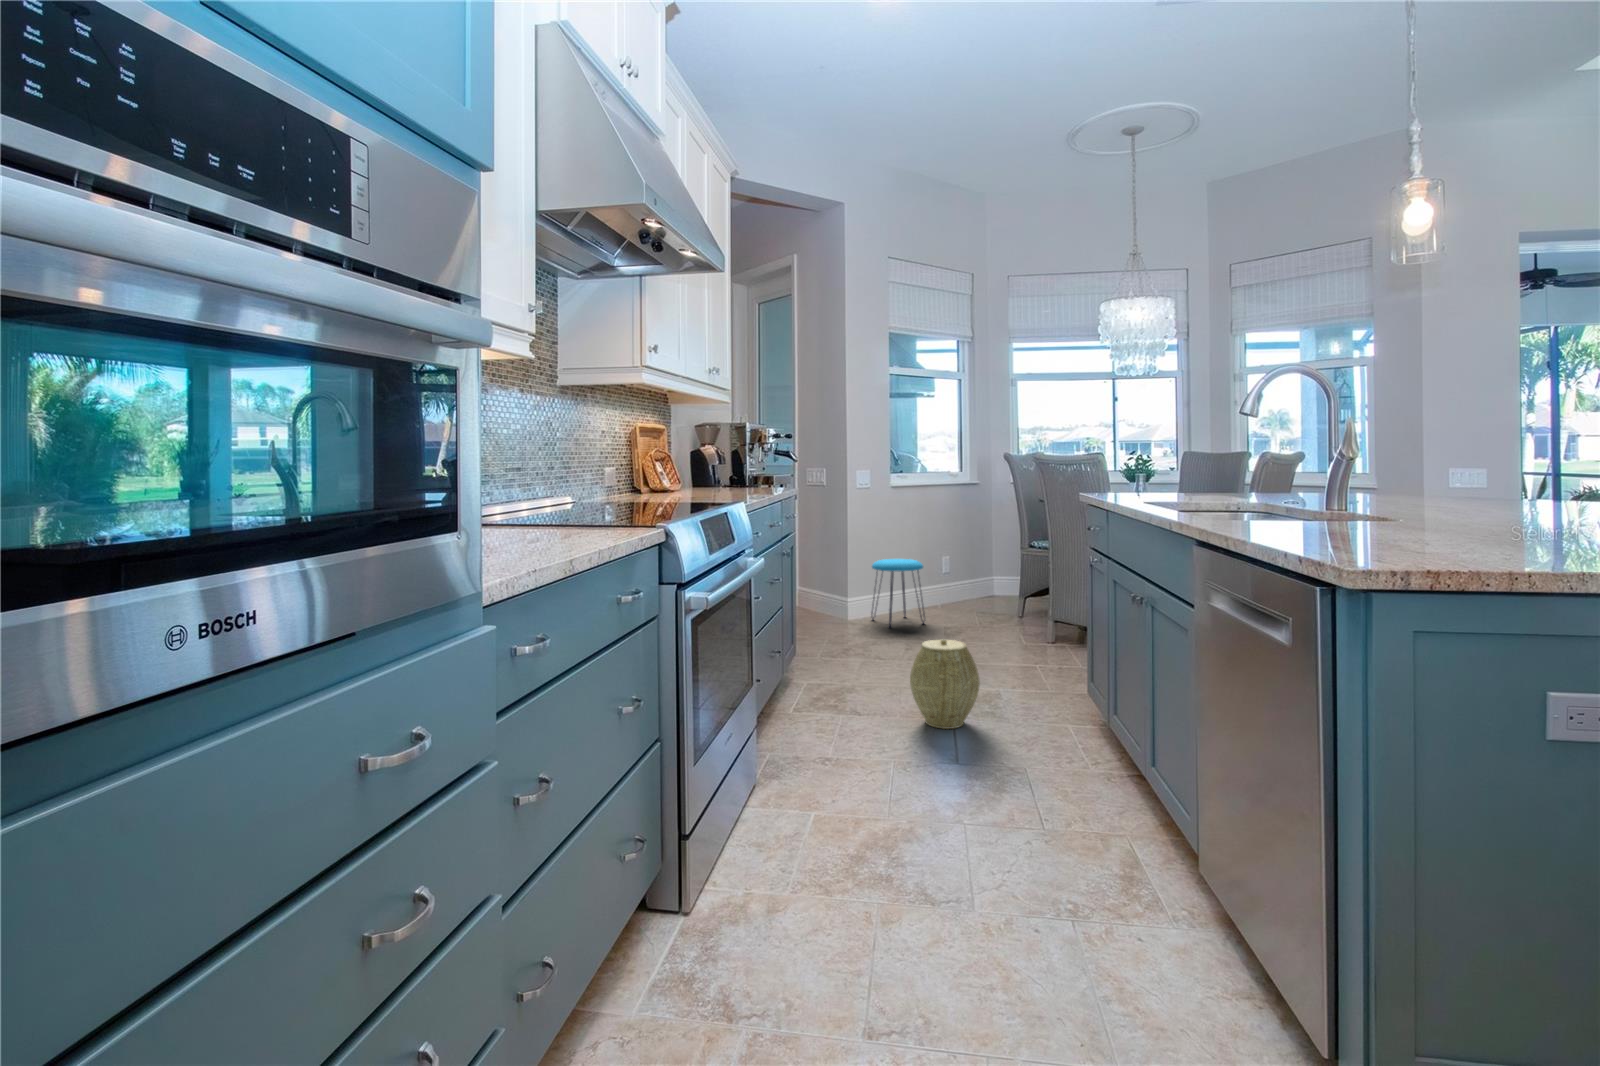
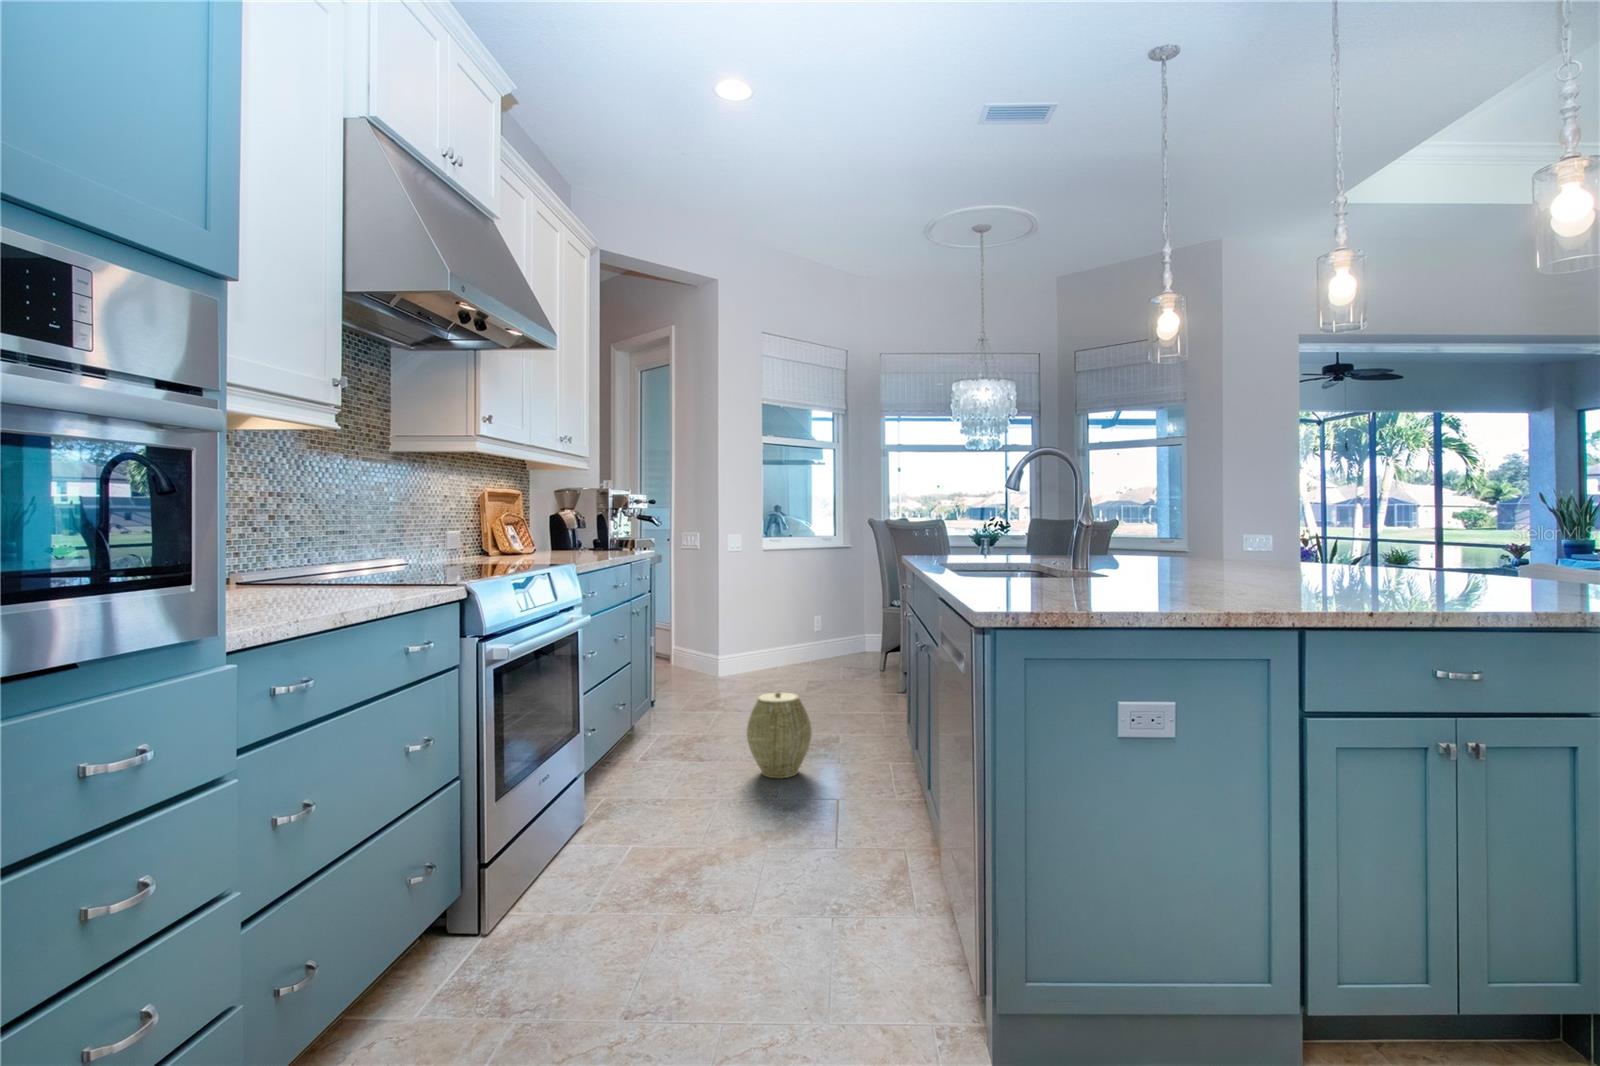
stool: present [871,559,925,627] -> none [743,618,795,685]

